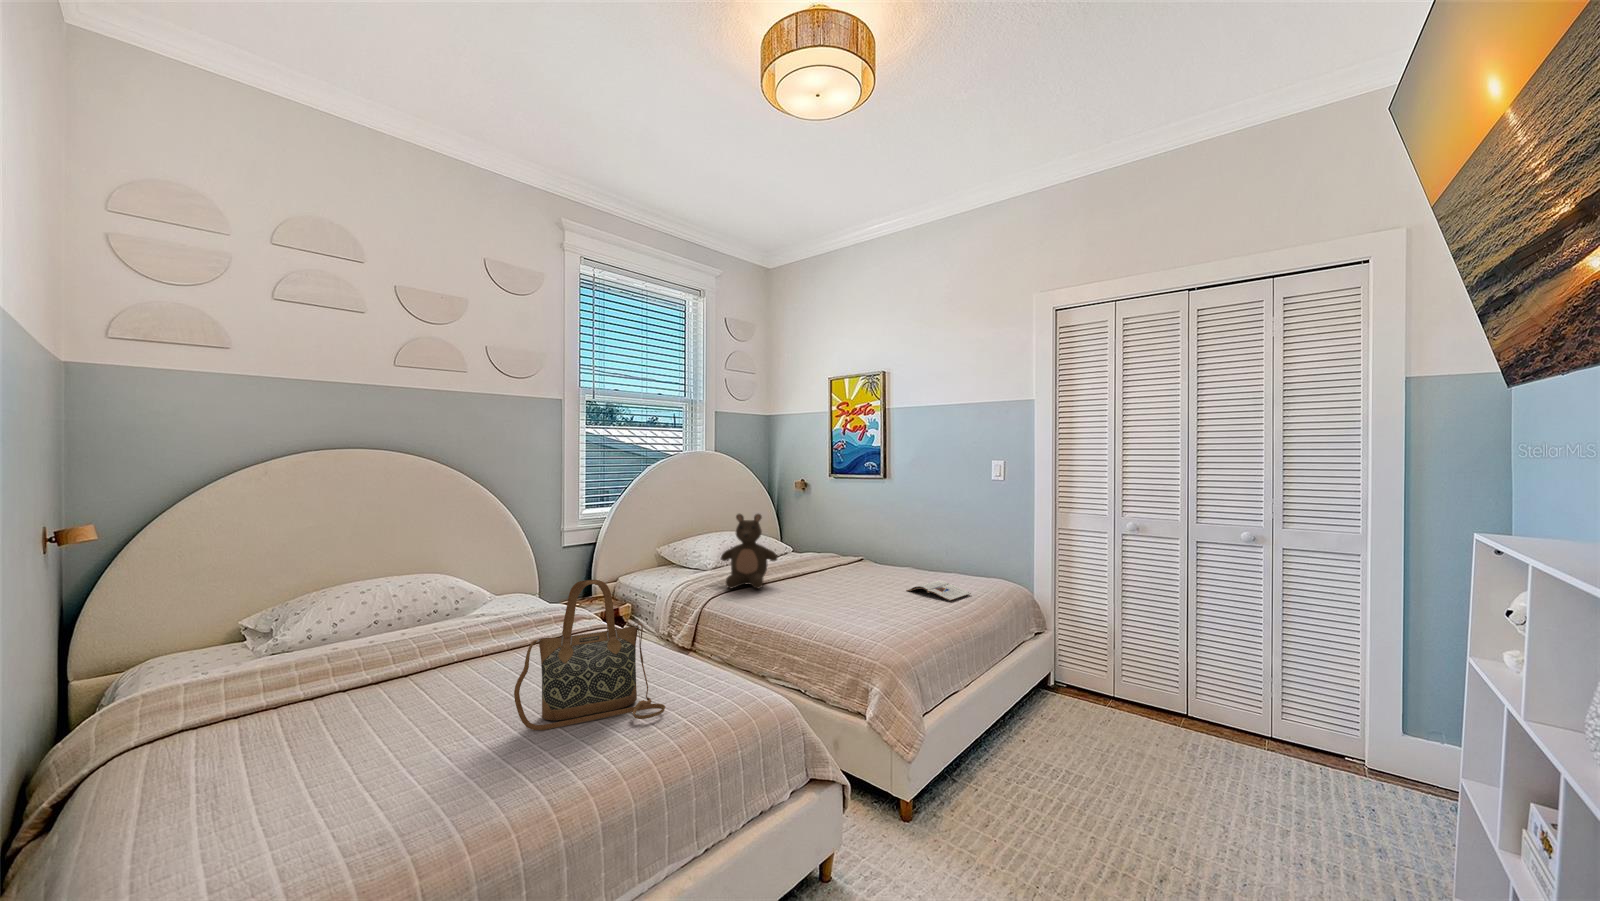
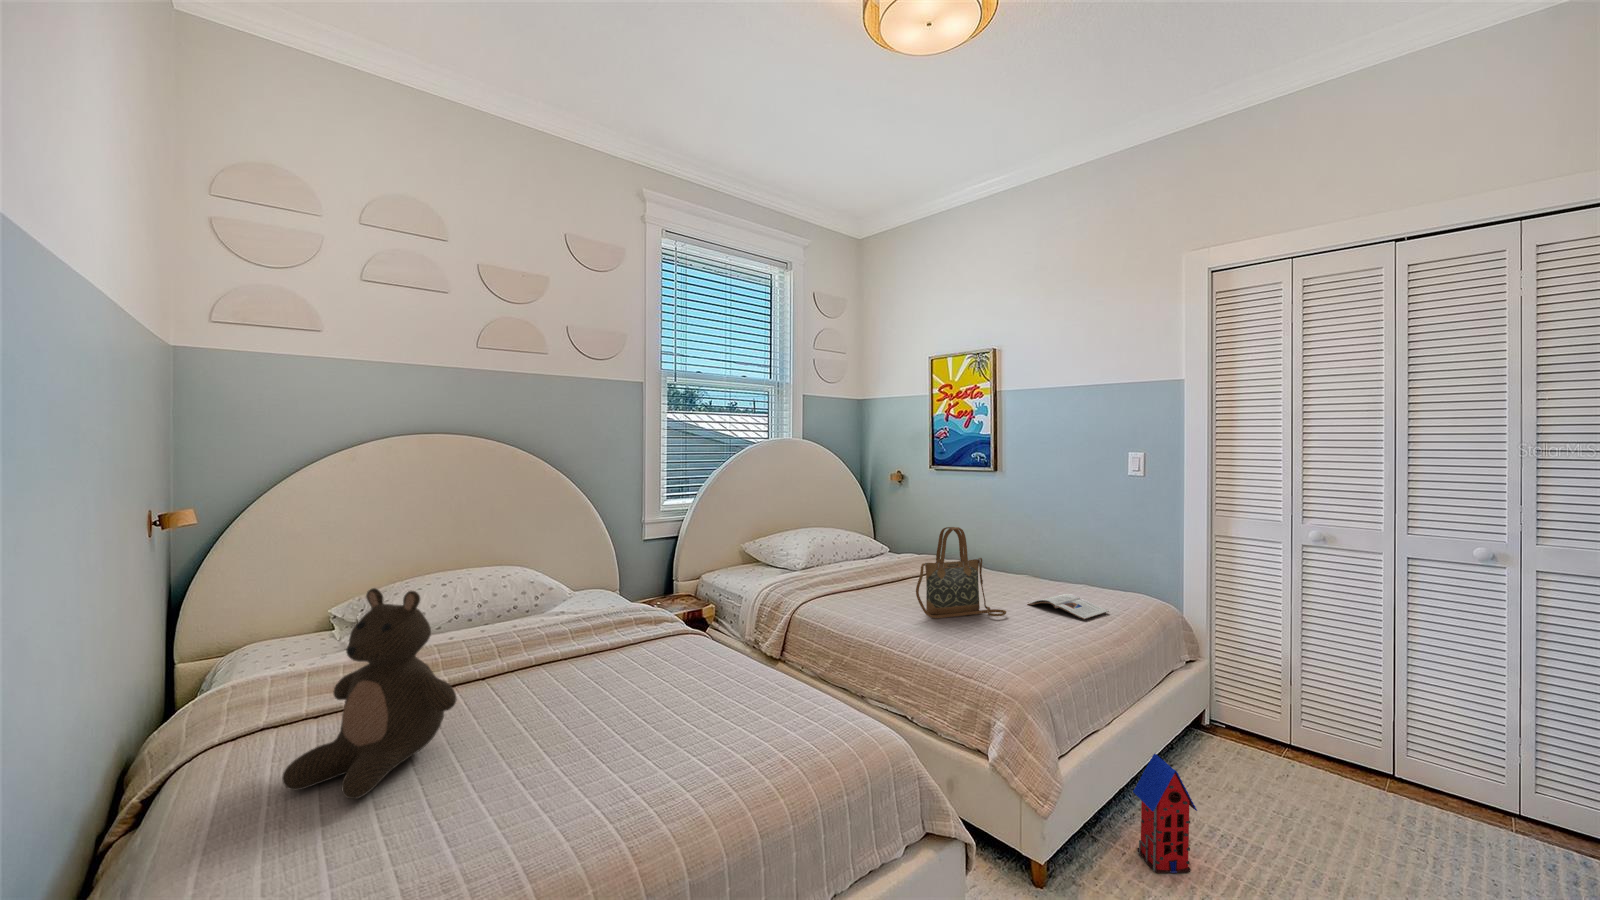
stuffed bear: present [721,514,777,589] -> present [282,588,457,799]
handbag: present [514,580,665,730] -> present [916,527,1007,618]
toy house: none [983,706,1031,802] -> present [1133,754,1197,873]

